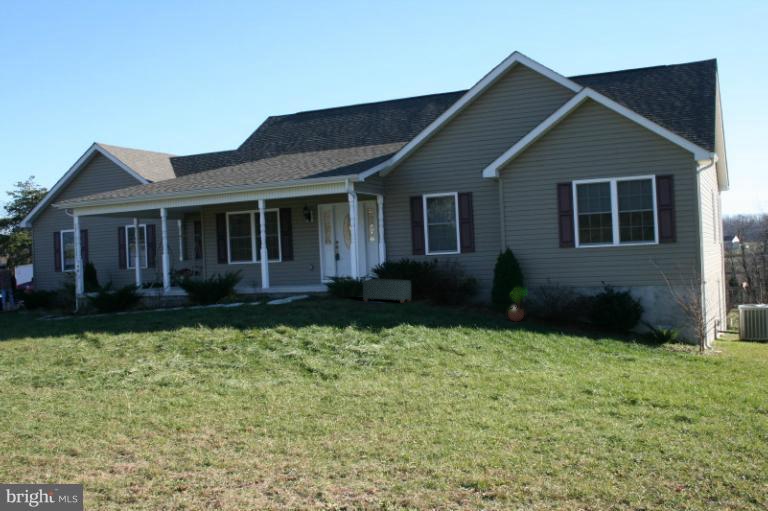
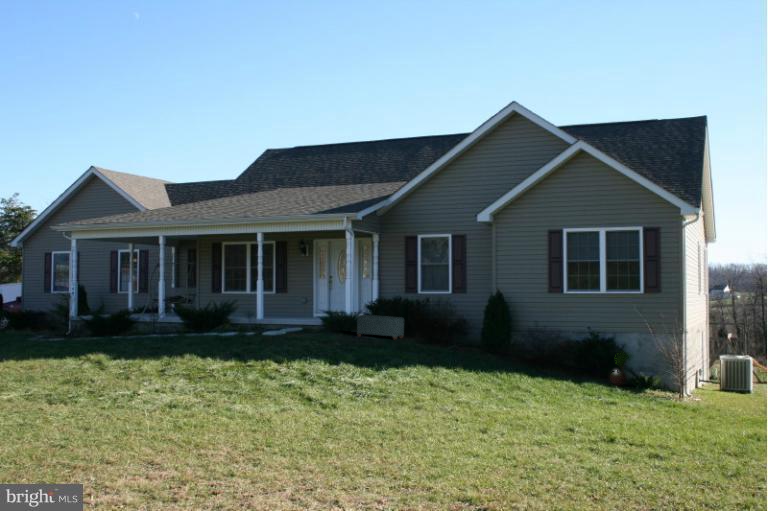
potted tree: present [508,288,527,322] -> present [610,352,629,385]

